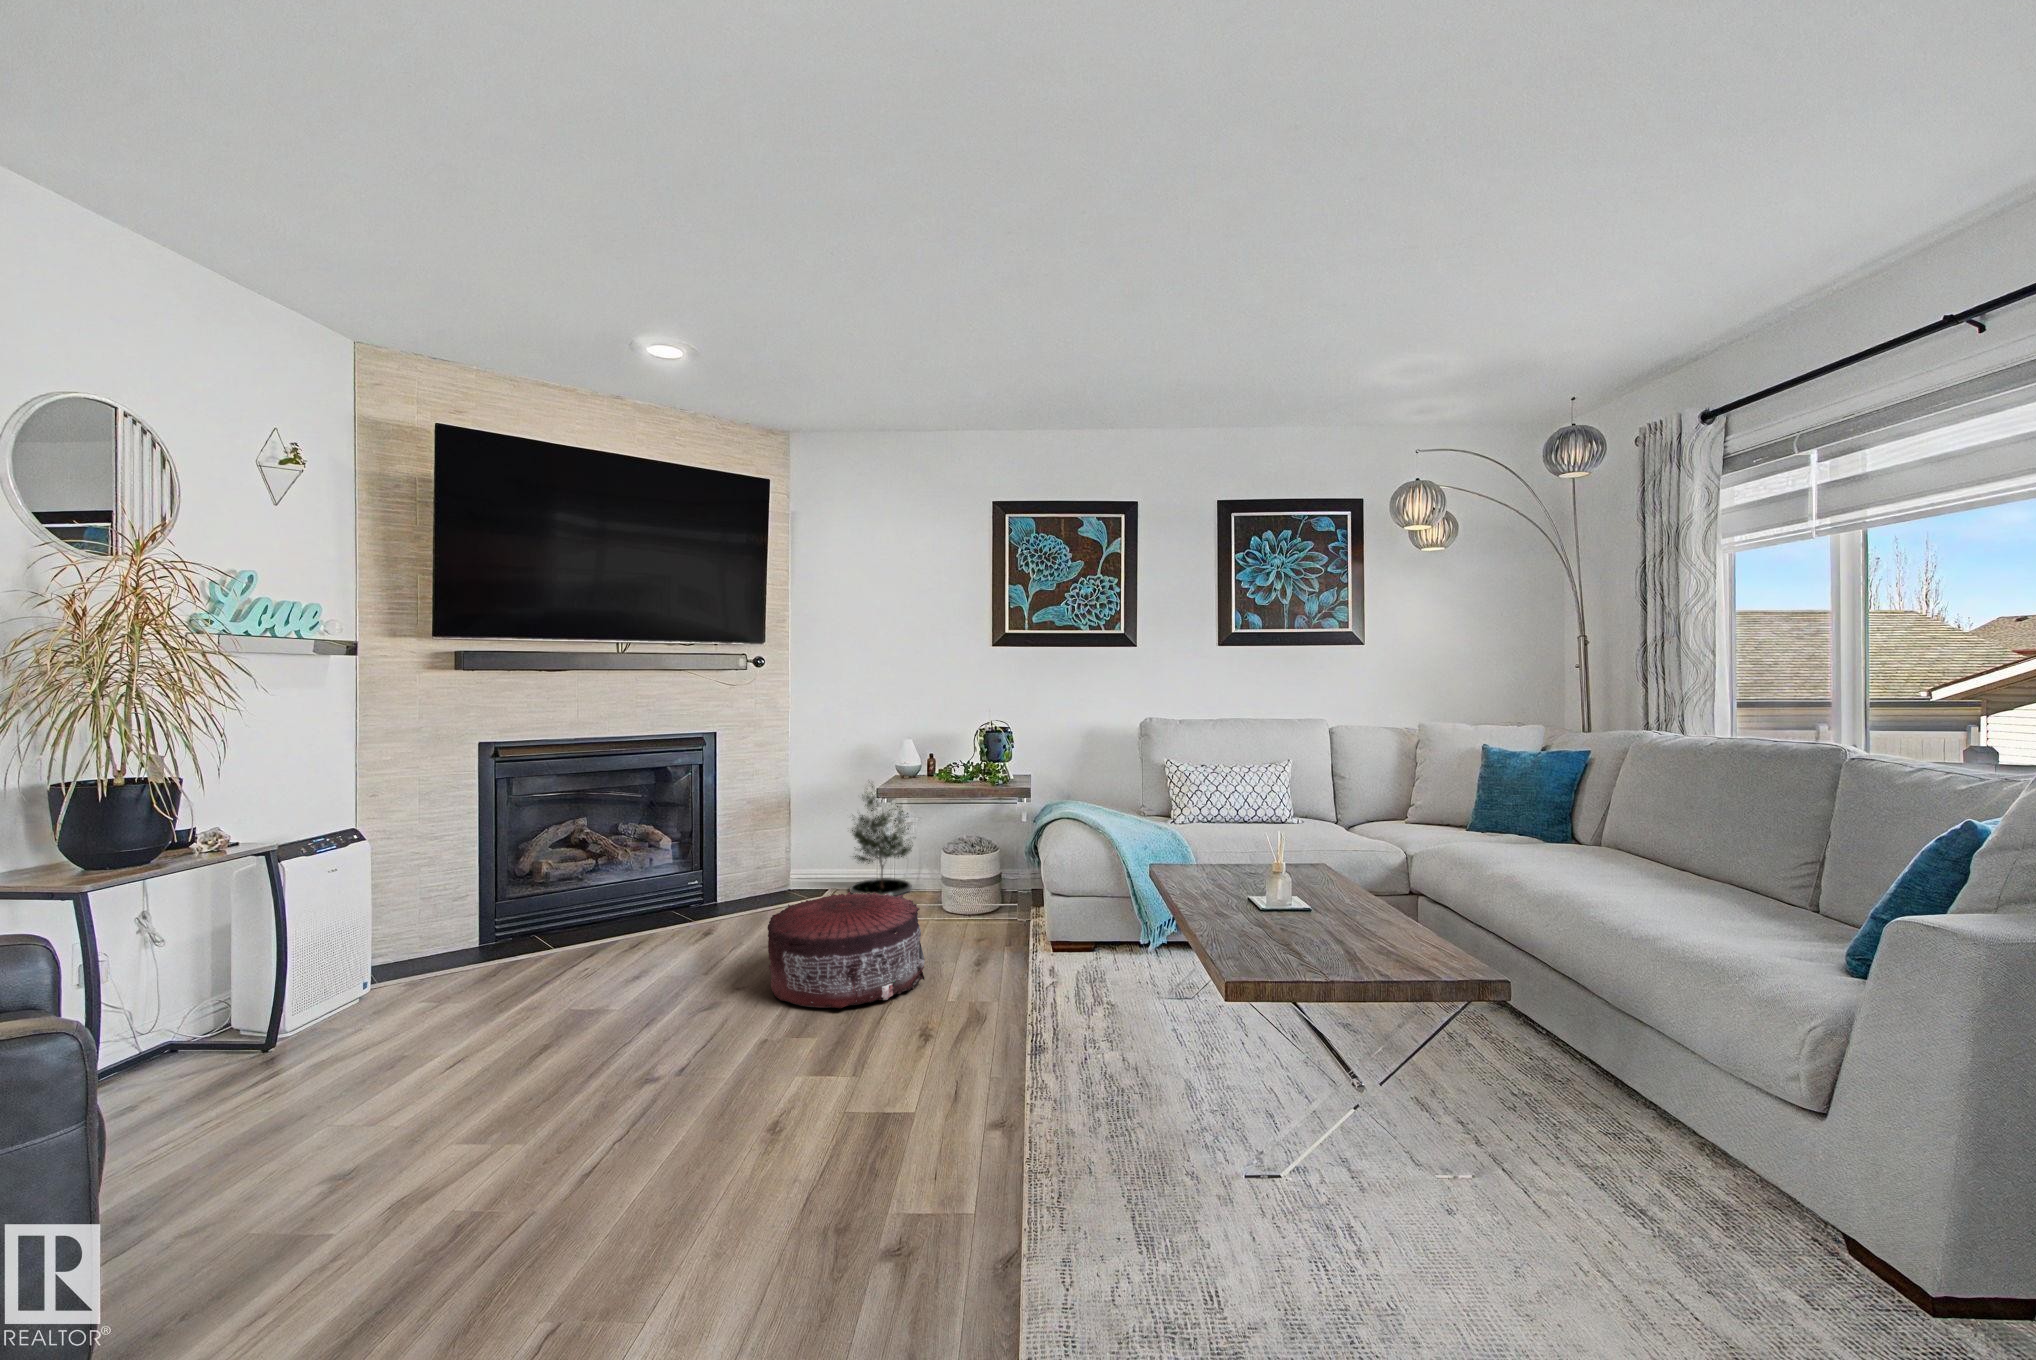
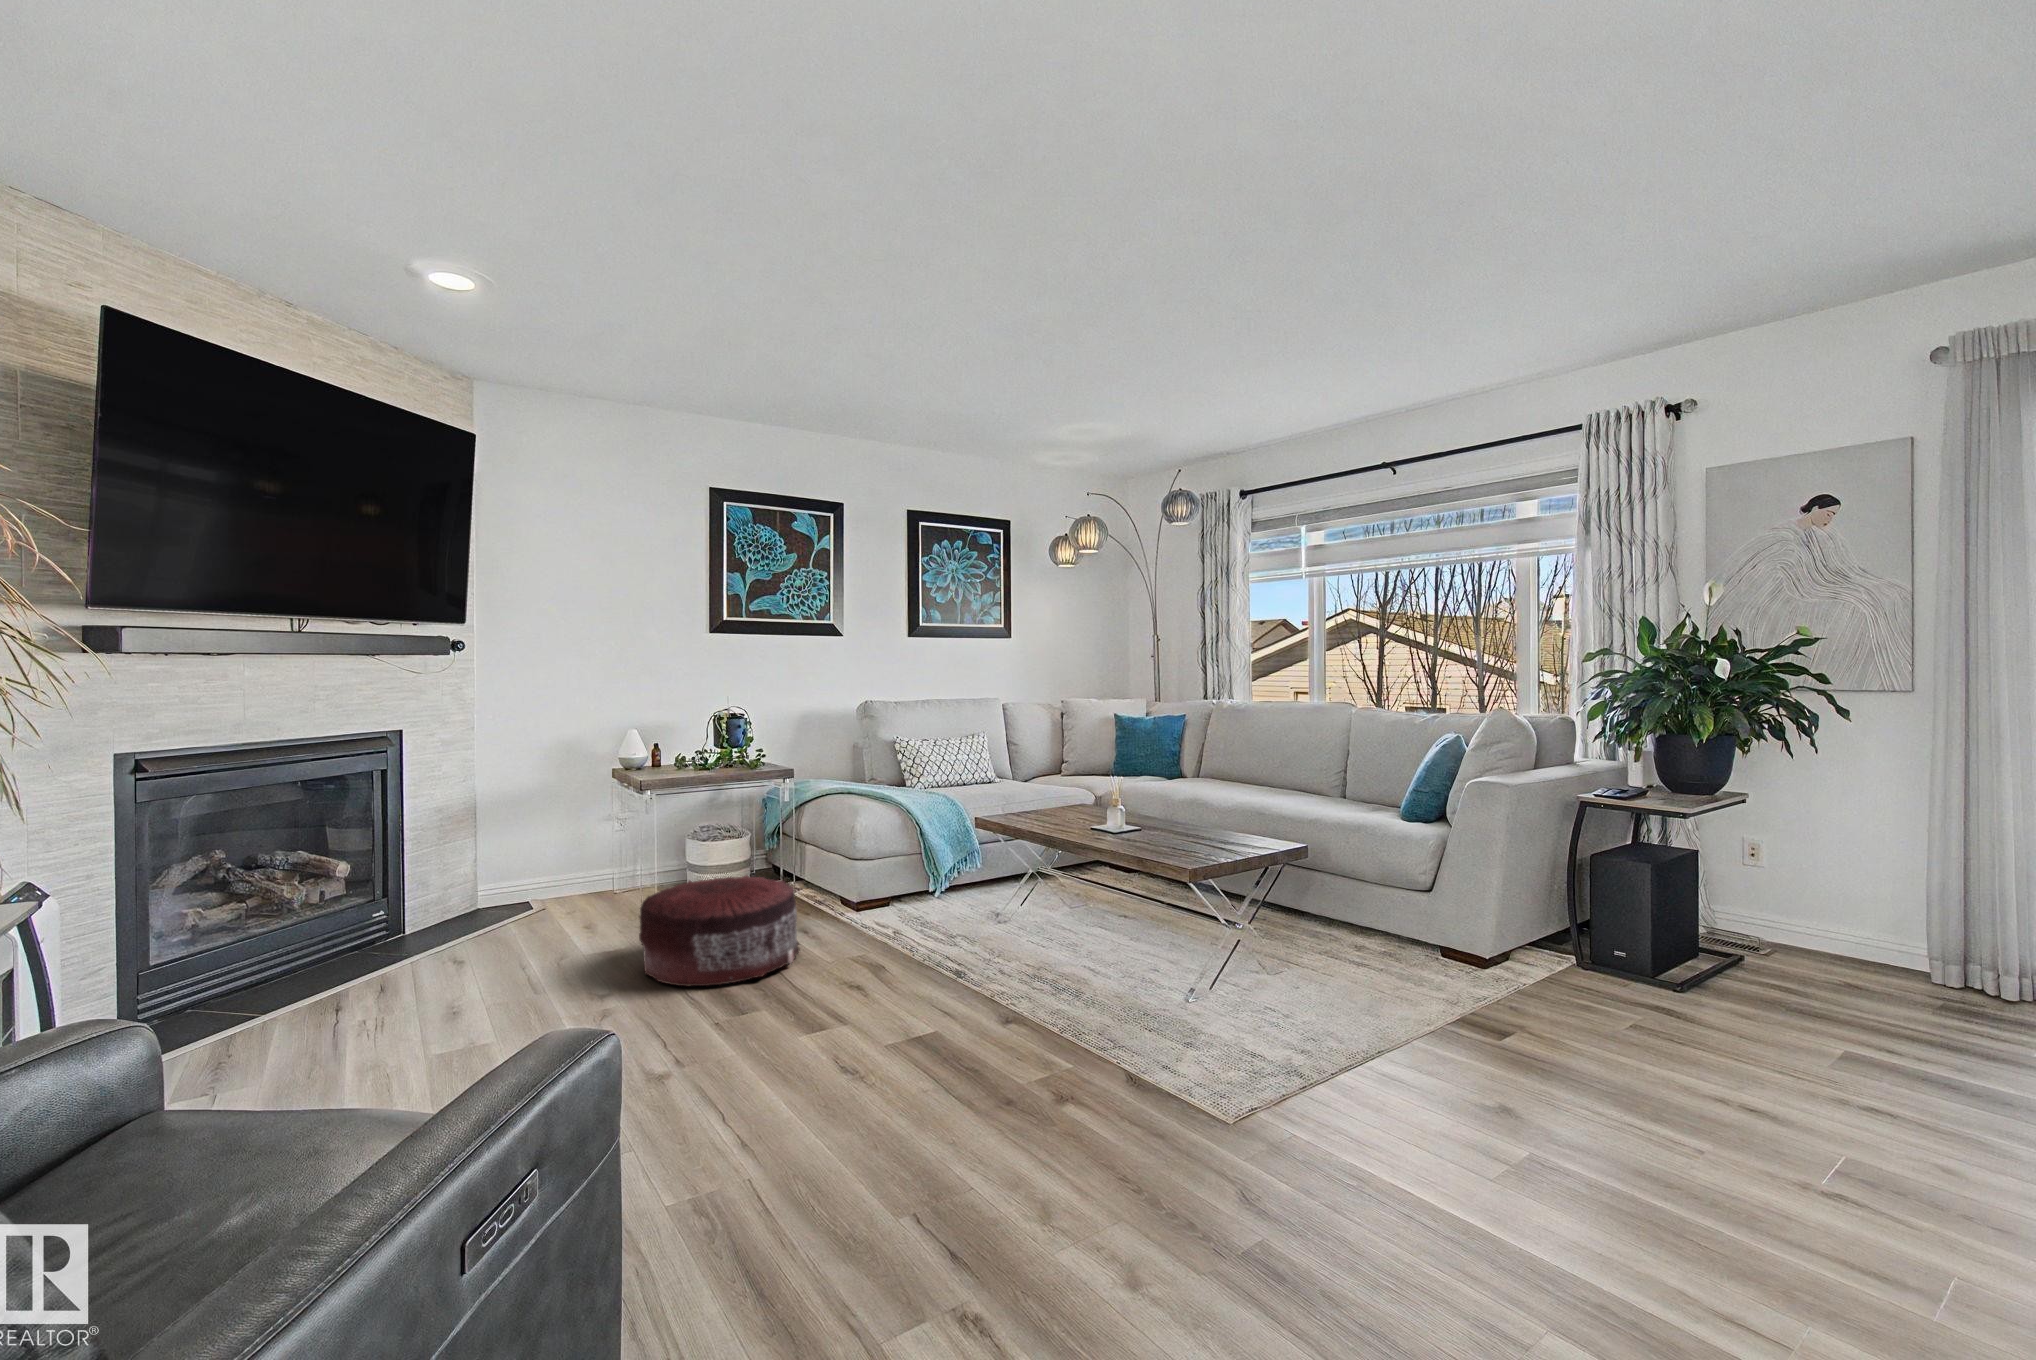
potted tree: present [850,784,913,896] -> none [563,777,643,906]

